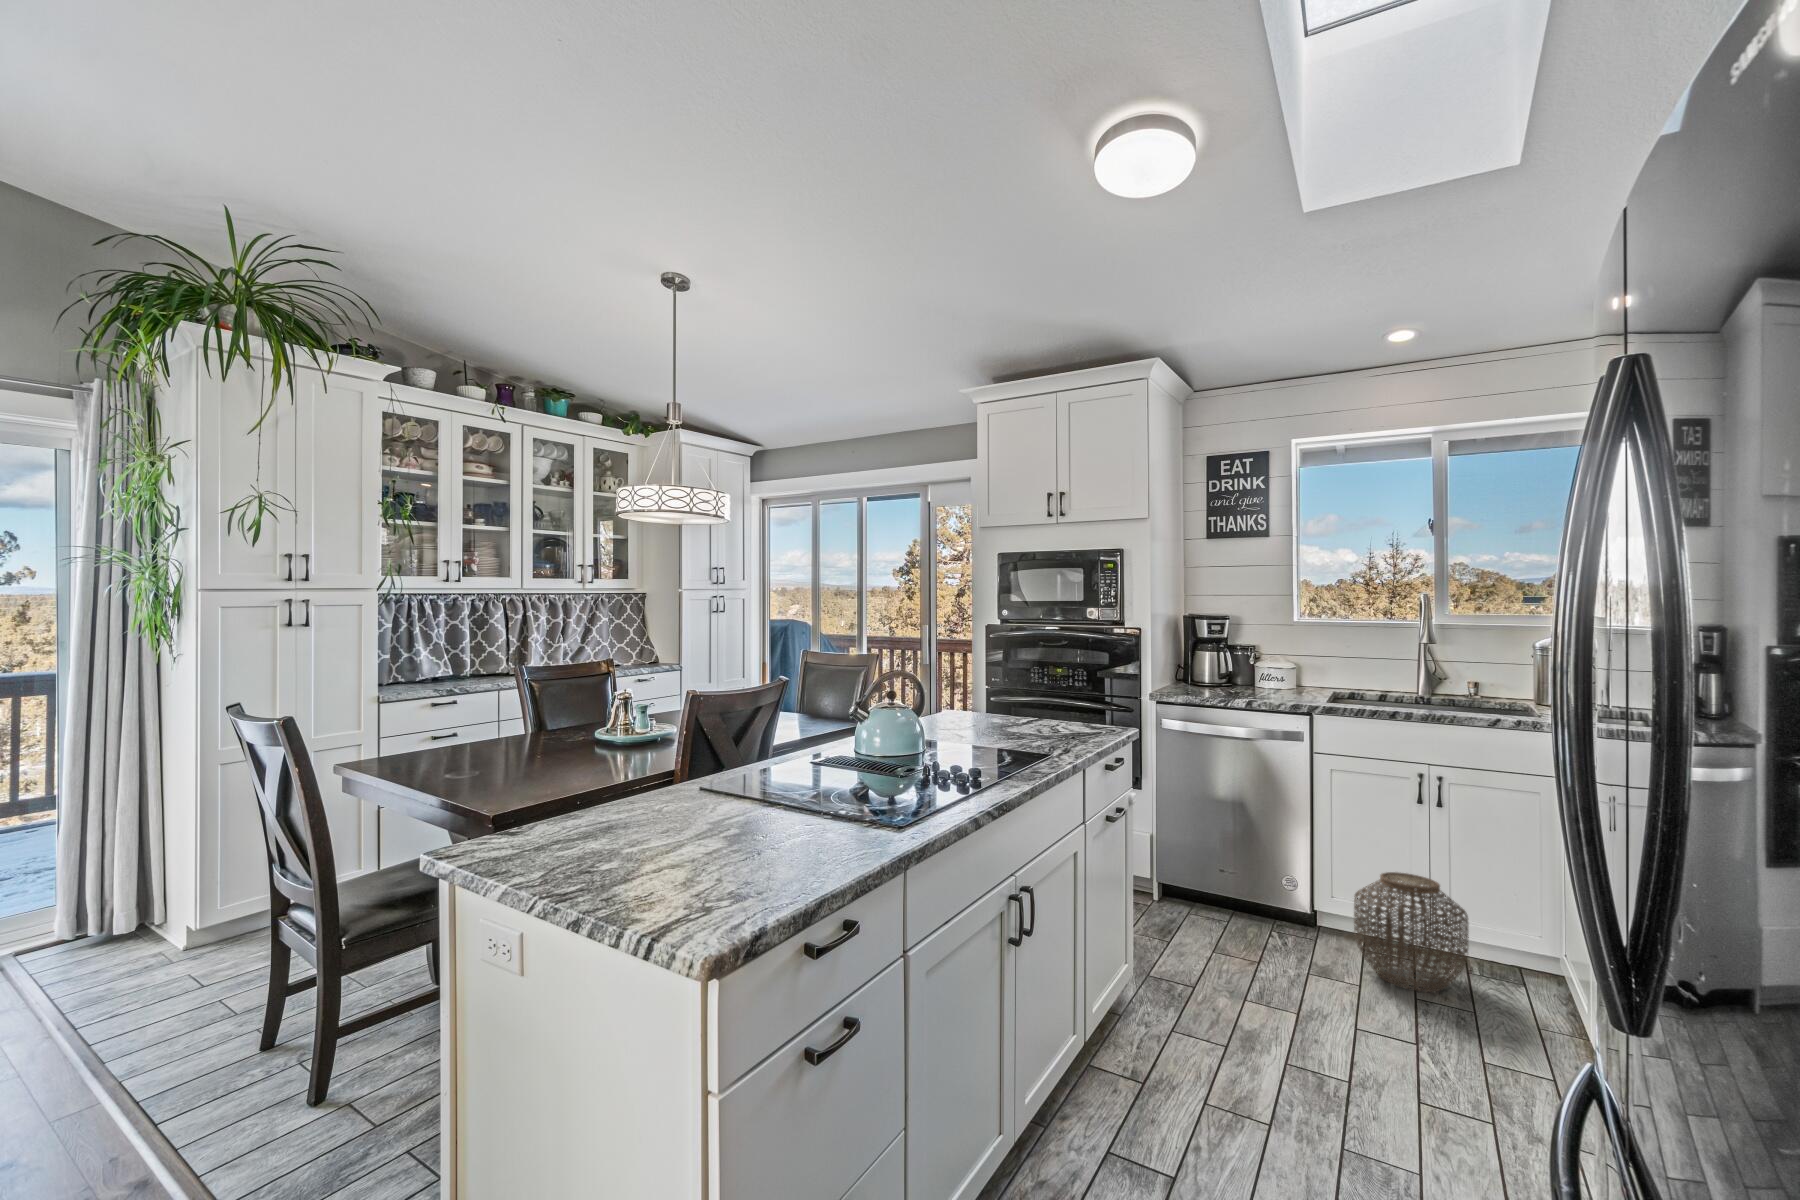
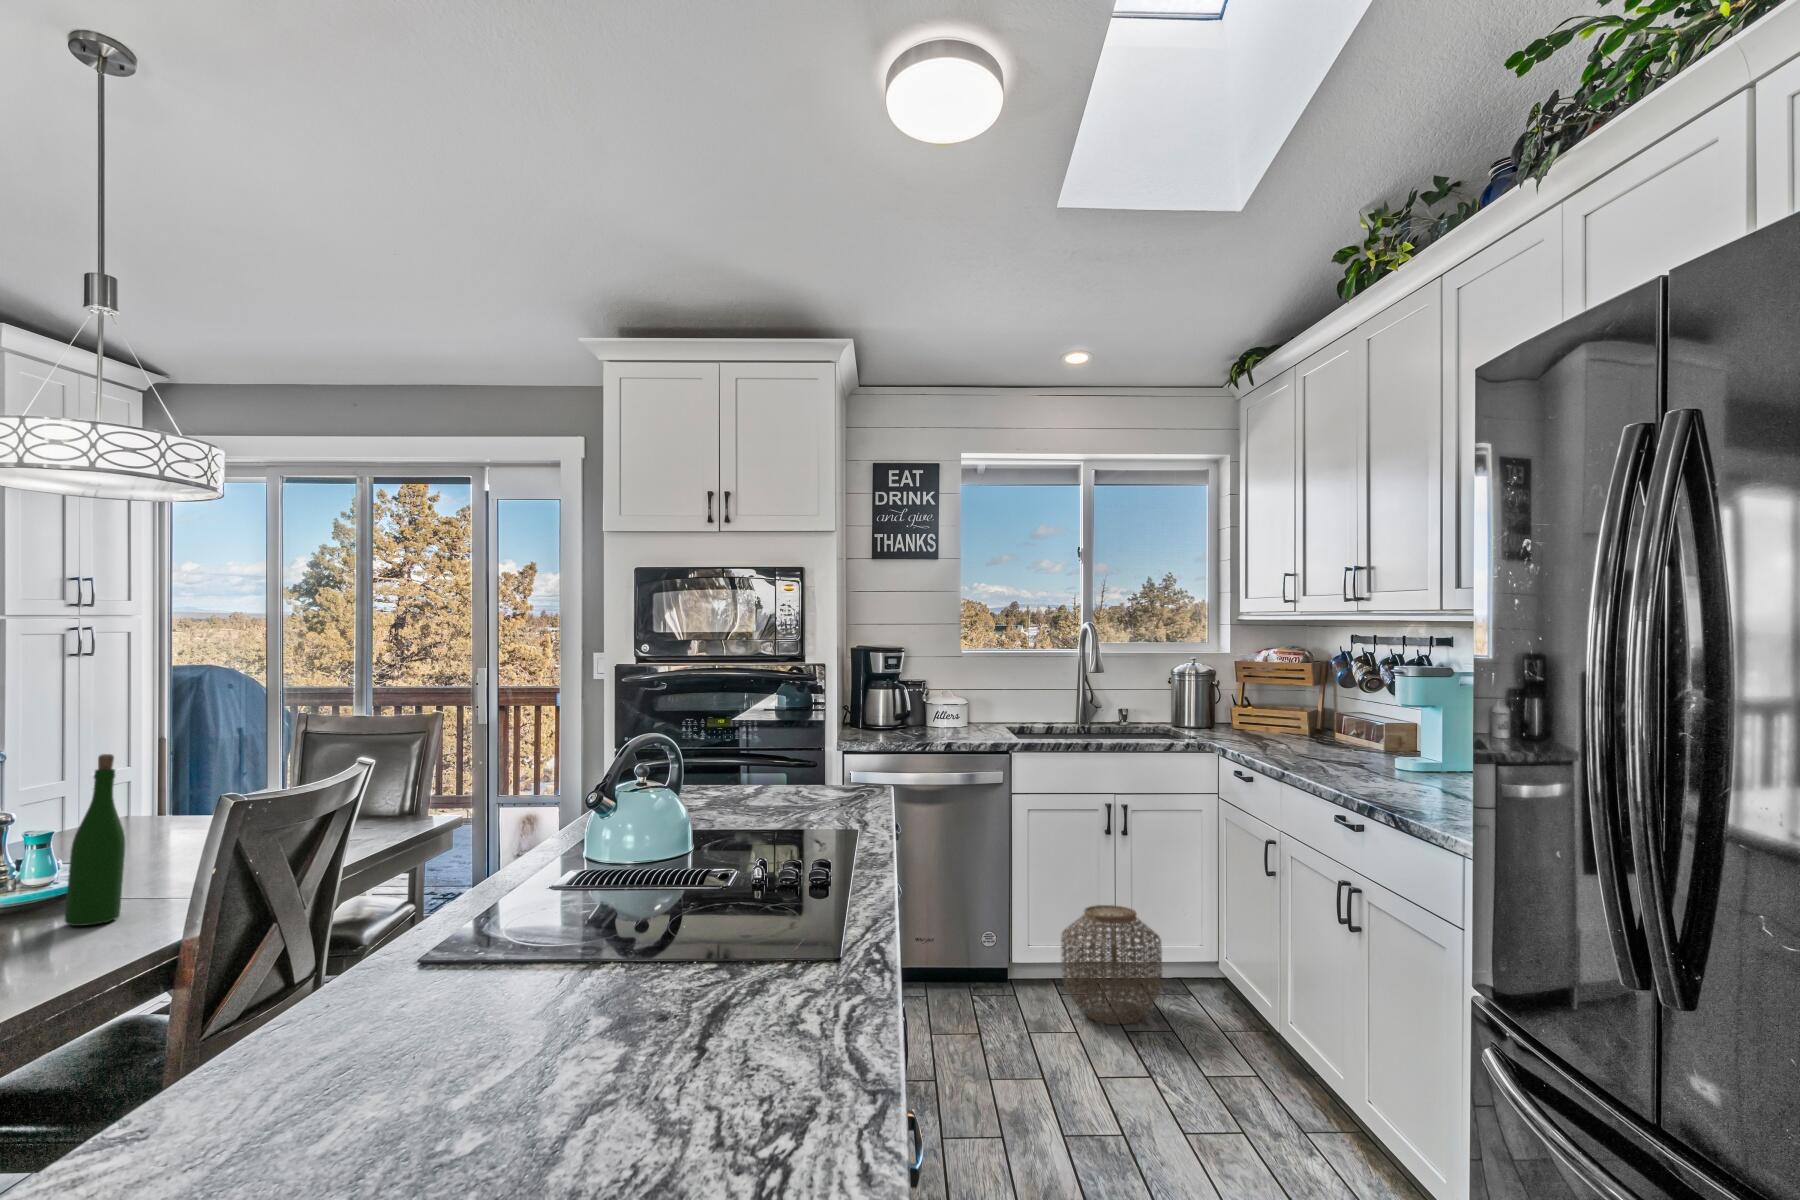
wine bottle: none [619,672,644,764] -> present [65,754,125,926]

